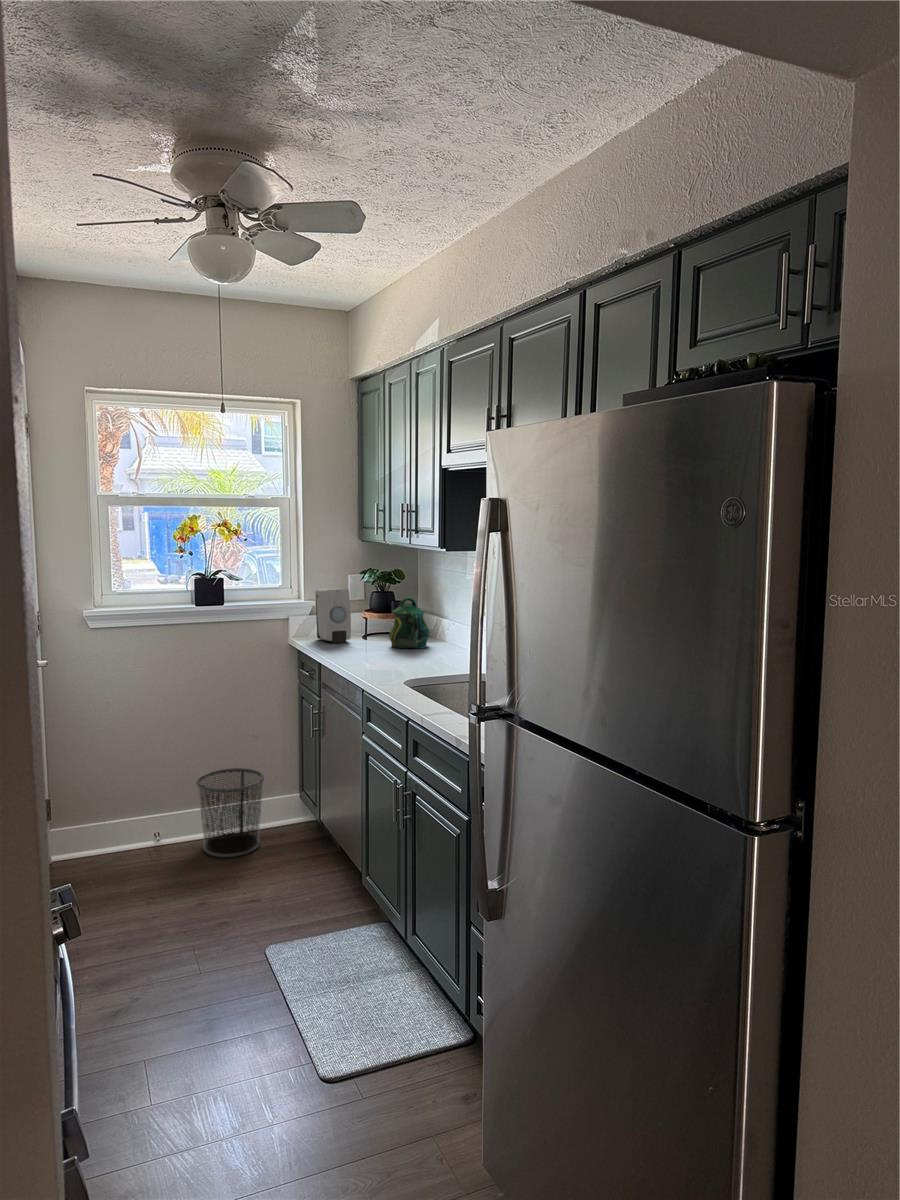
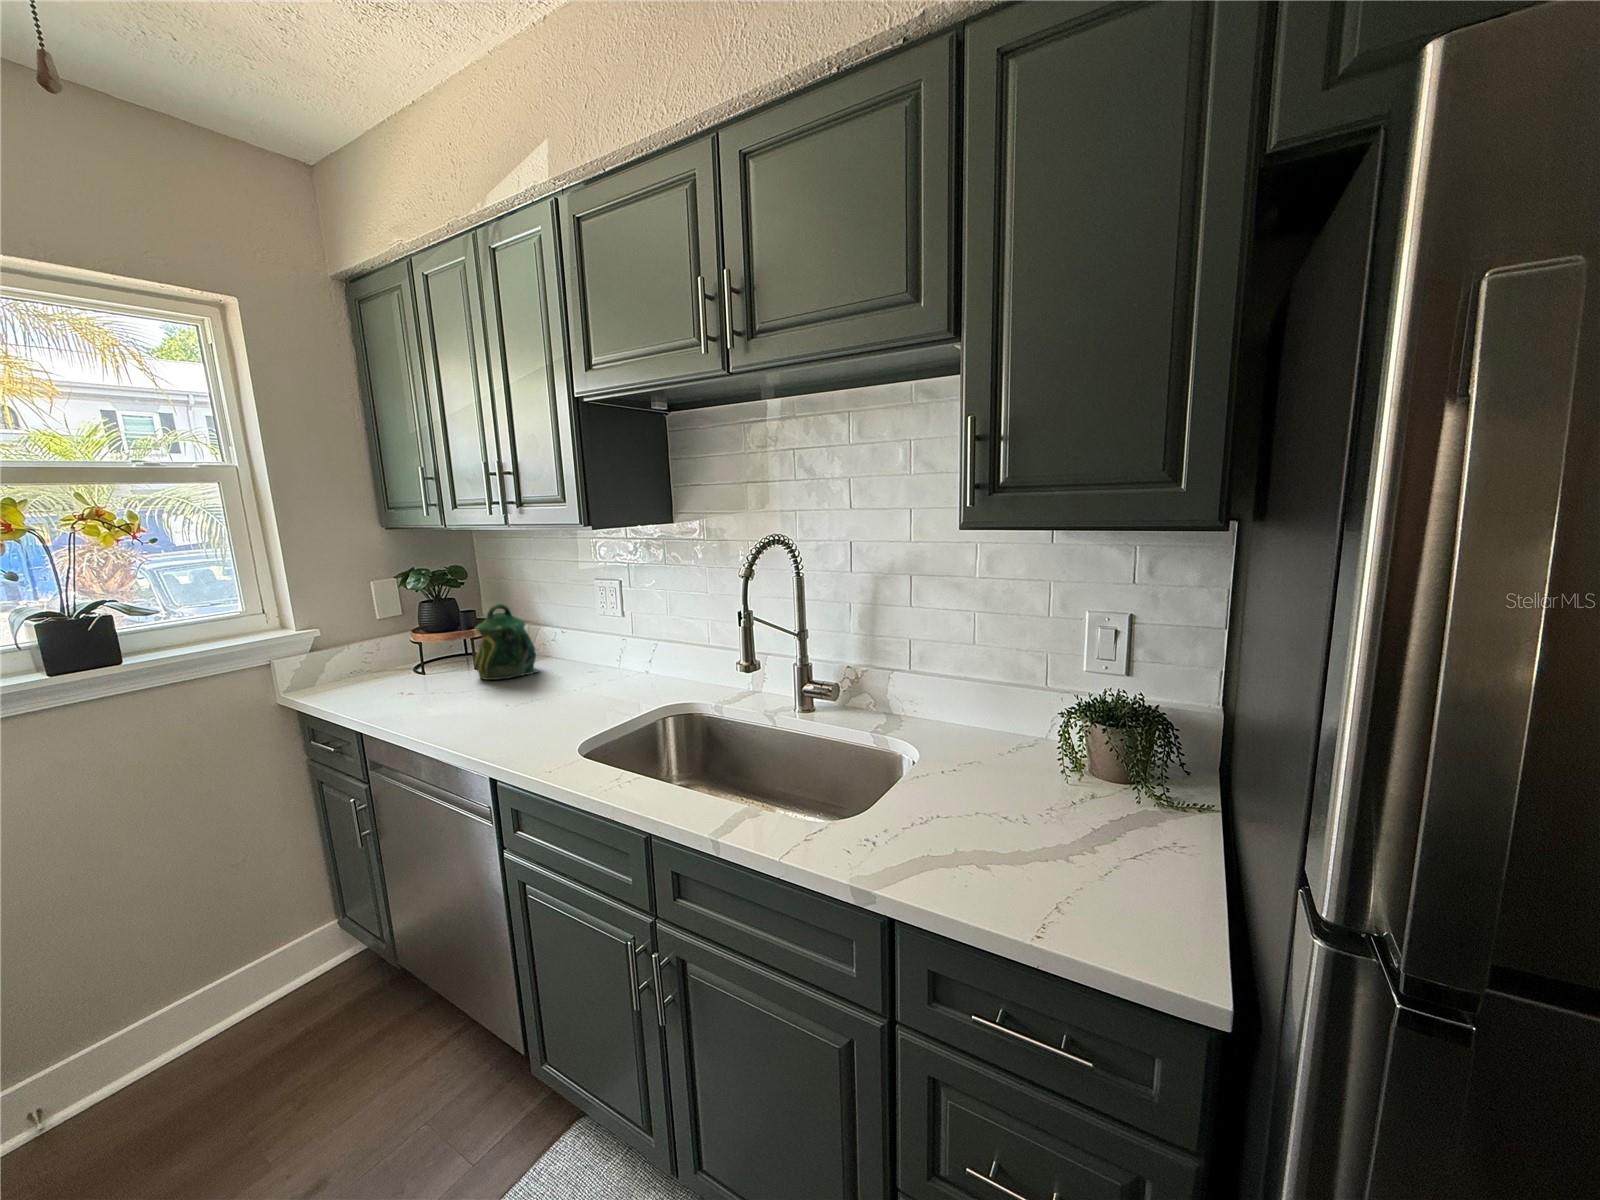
soap dispenser: present [316,589,351,643] -> none [321,604,402,691]
waste bin: present [196,768,264,857] -> none [112,925,281,1114]

